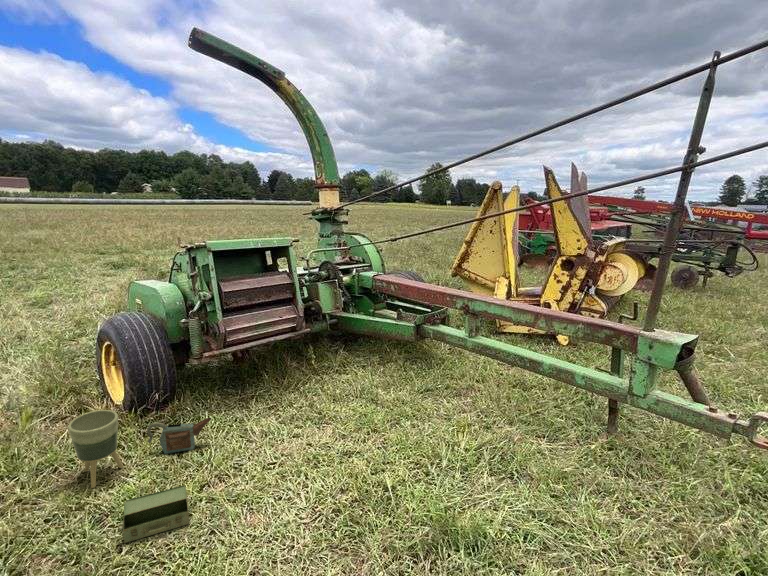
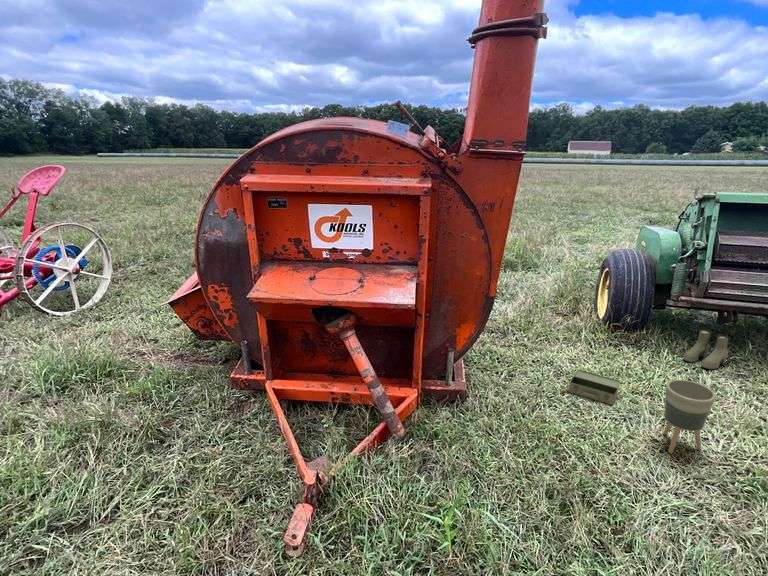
boots: none [223,375,257,414] -> present [683,330,728,369]
planter: present [68,410,123,488] -> present [663,380,716,453]
watering can: present [147,417,211,454] -> none [609,335,665,370]

